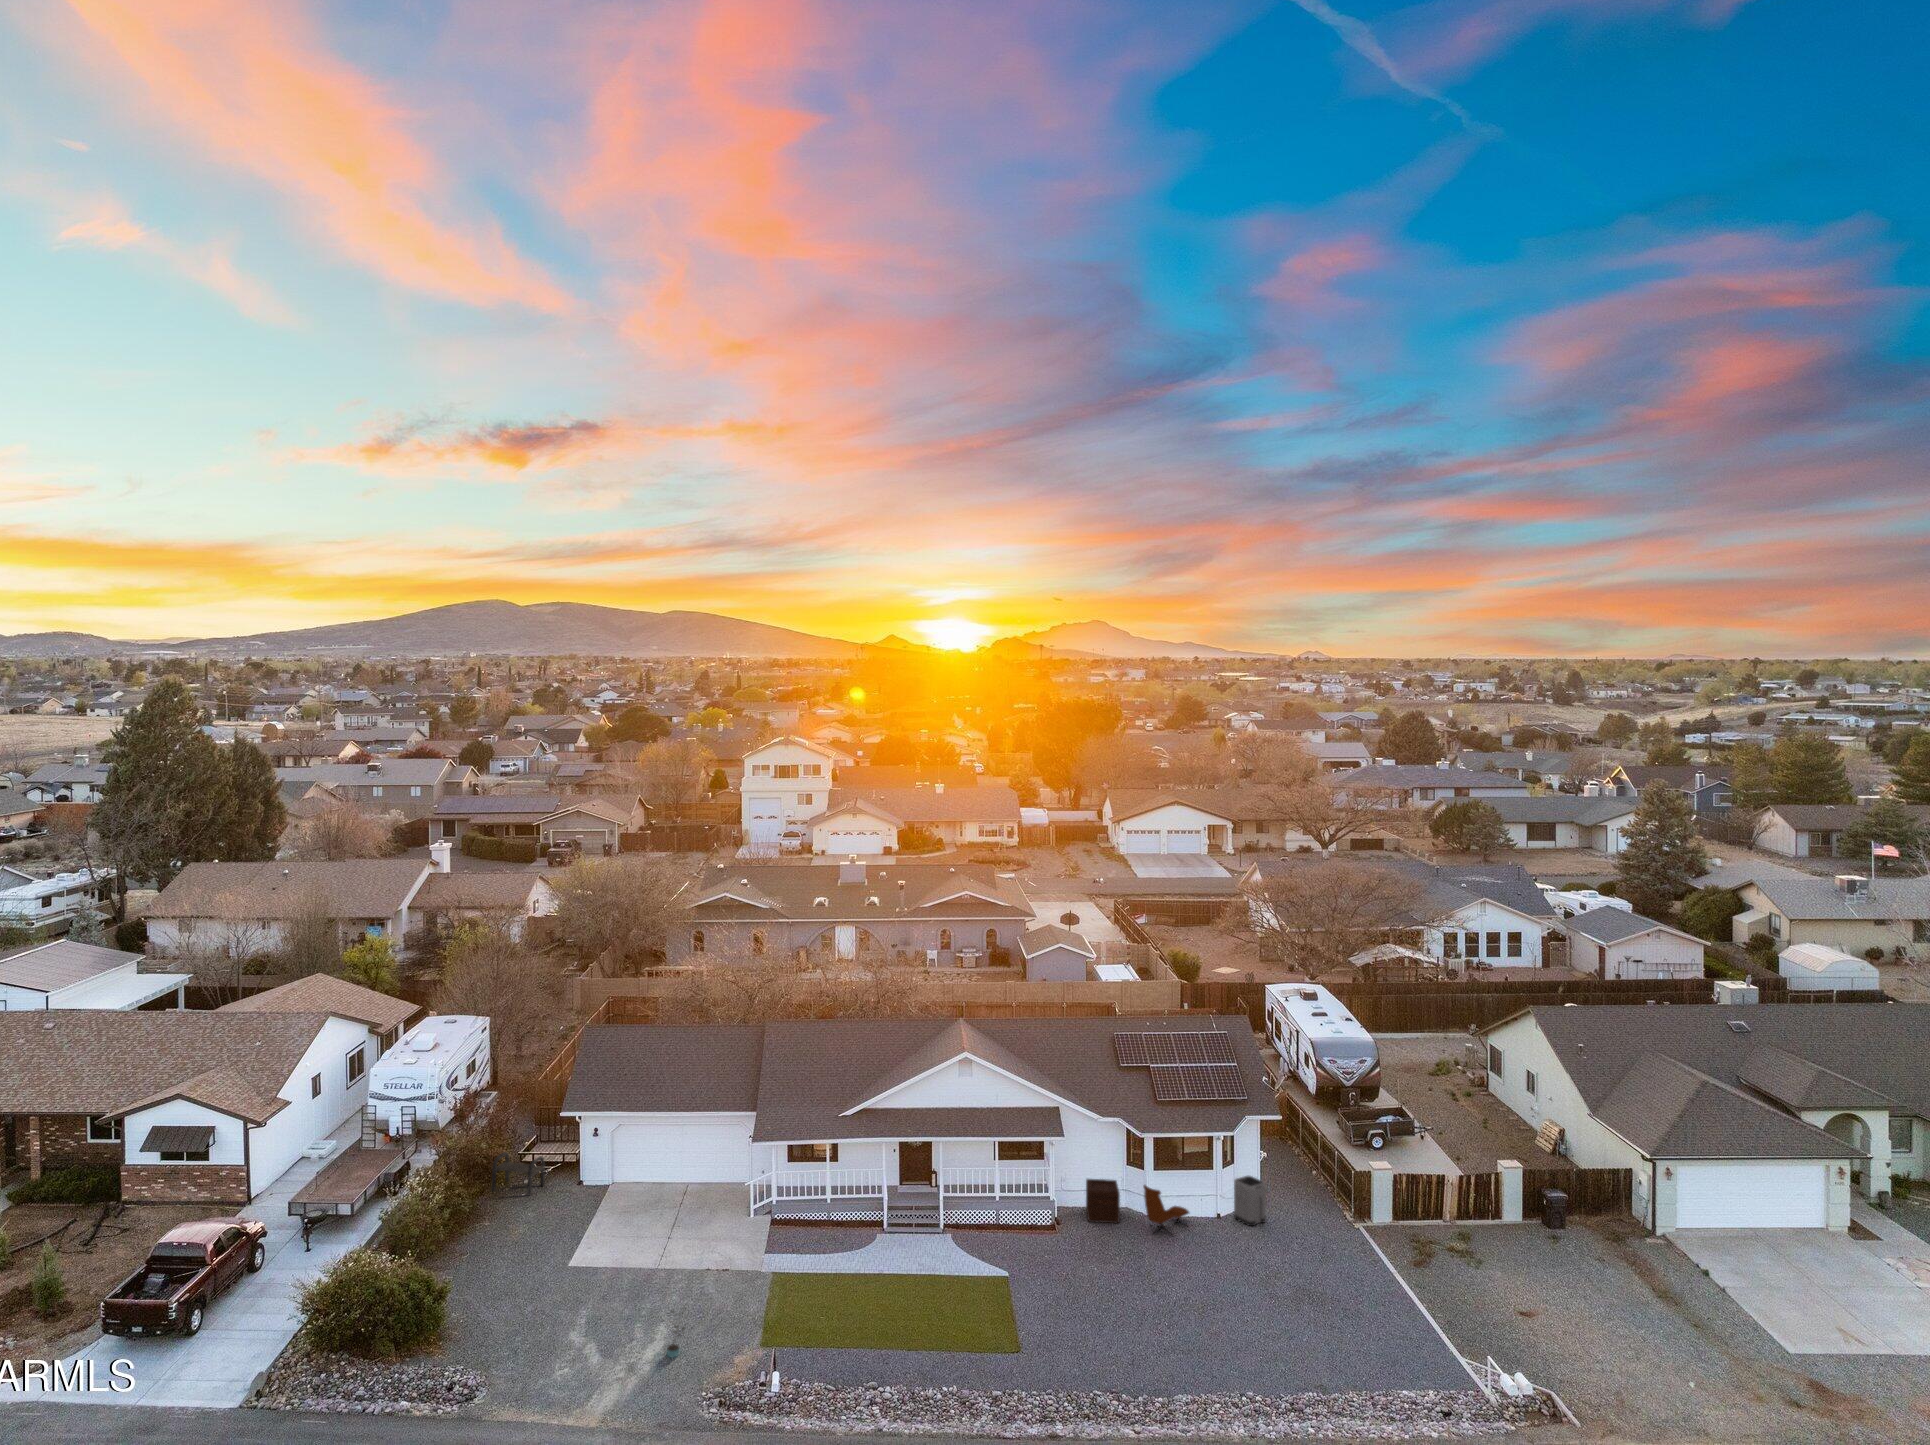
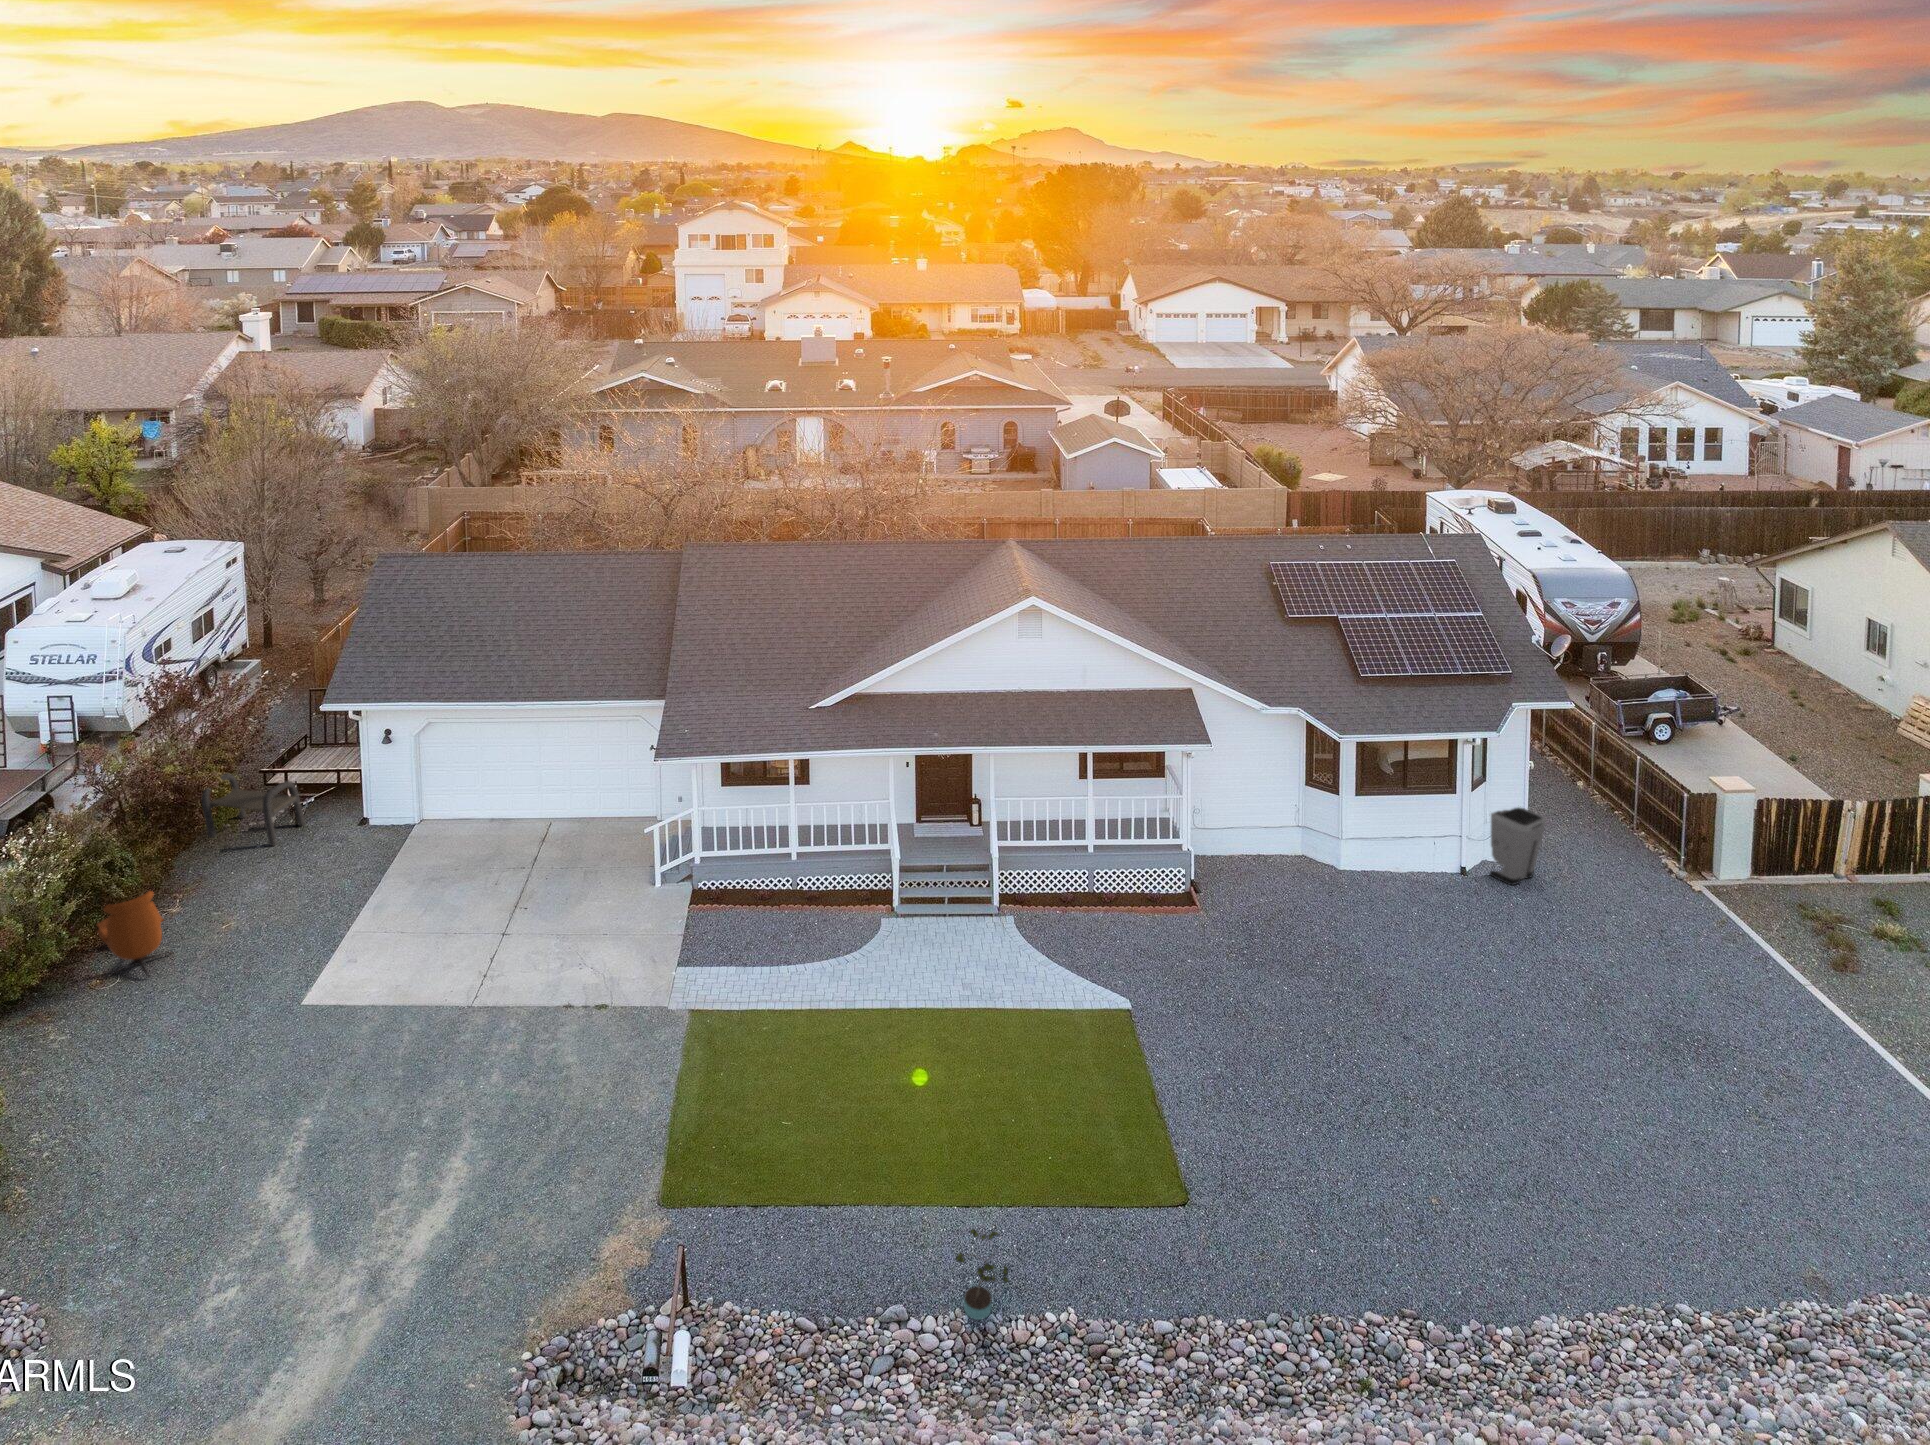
wooden crate: present [1086,1179,1120,1223] -> none [1227,811,1299,883]
lounge chair: present [1143,1185,1189,1235] -> present [97,891,171,977]
potted plant: present [663,1311,685,1358] -> present [956,1229,1009,1320]

